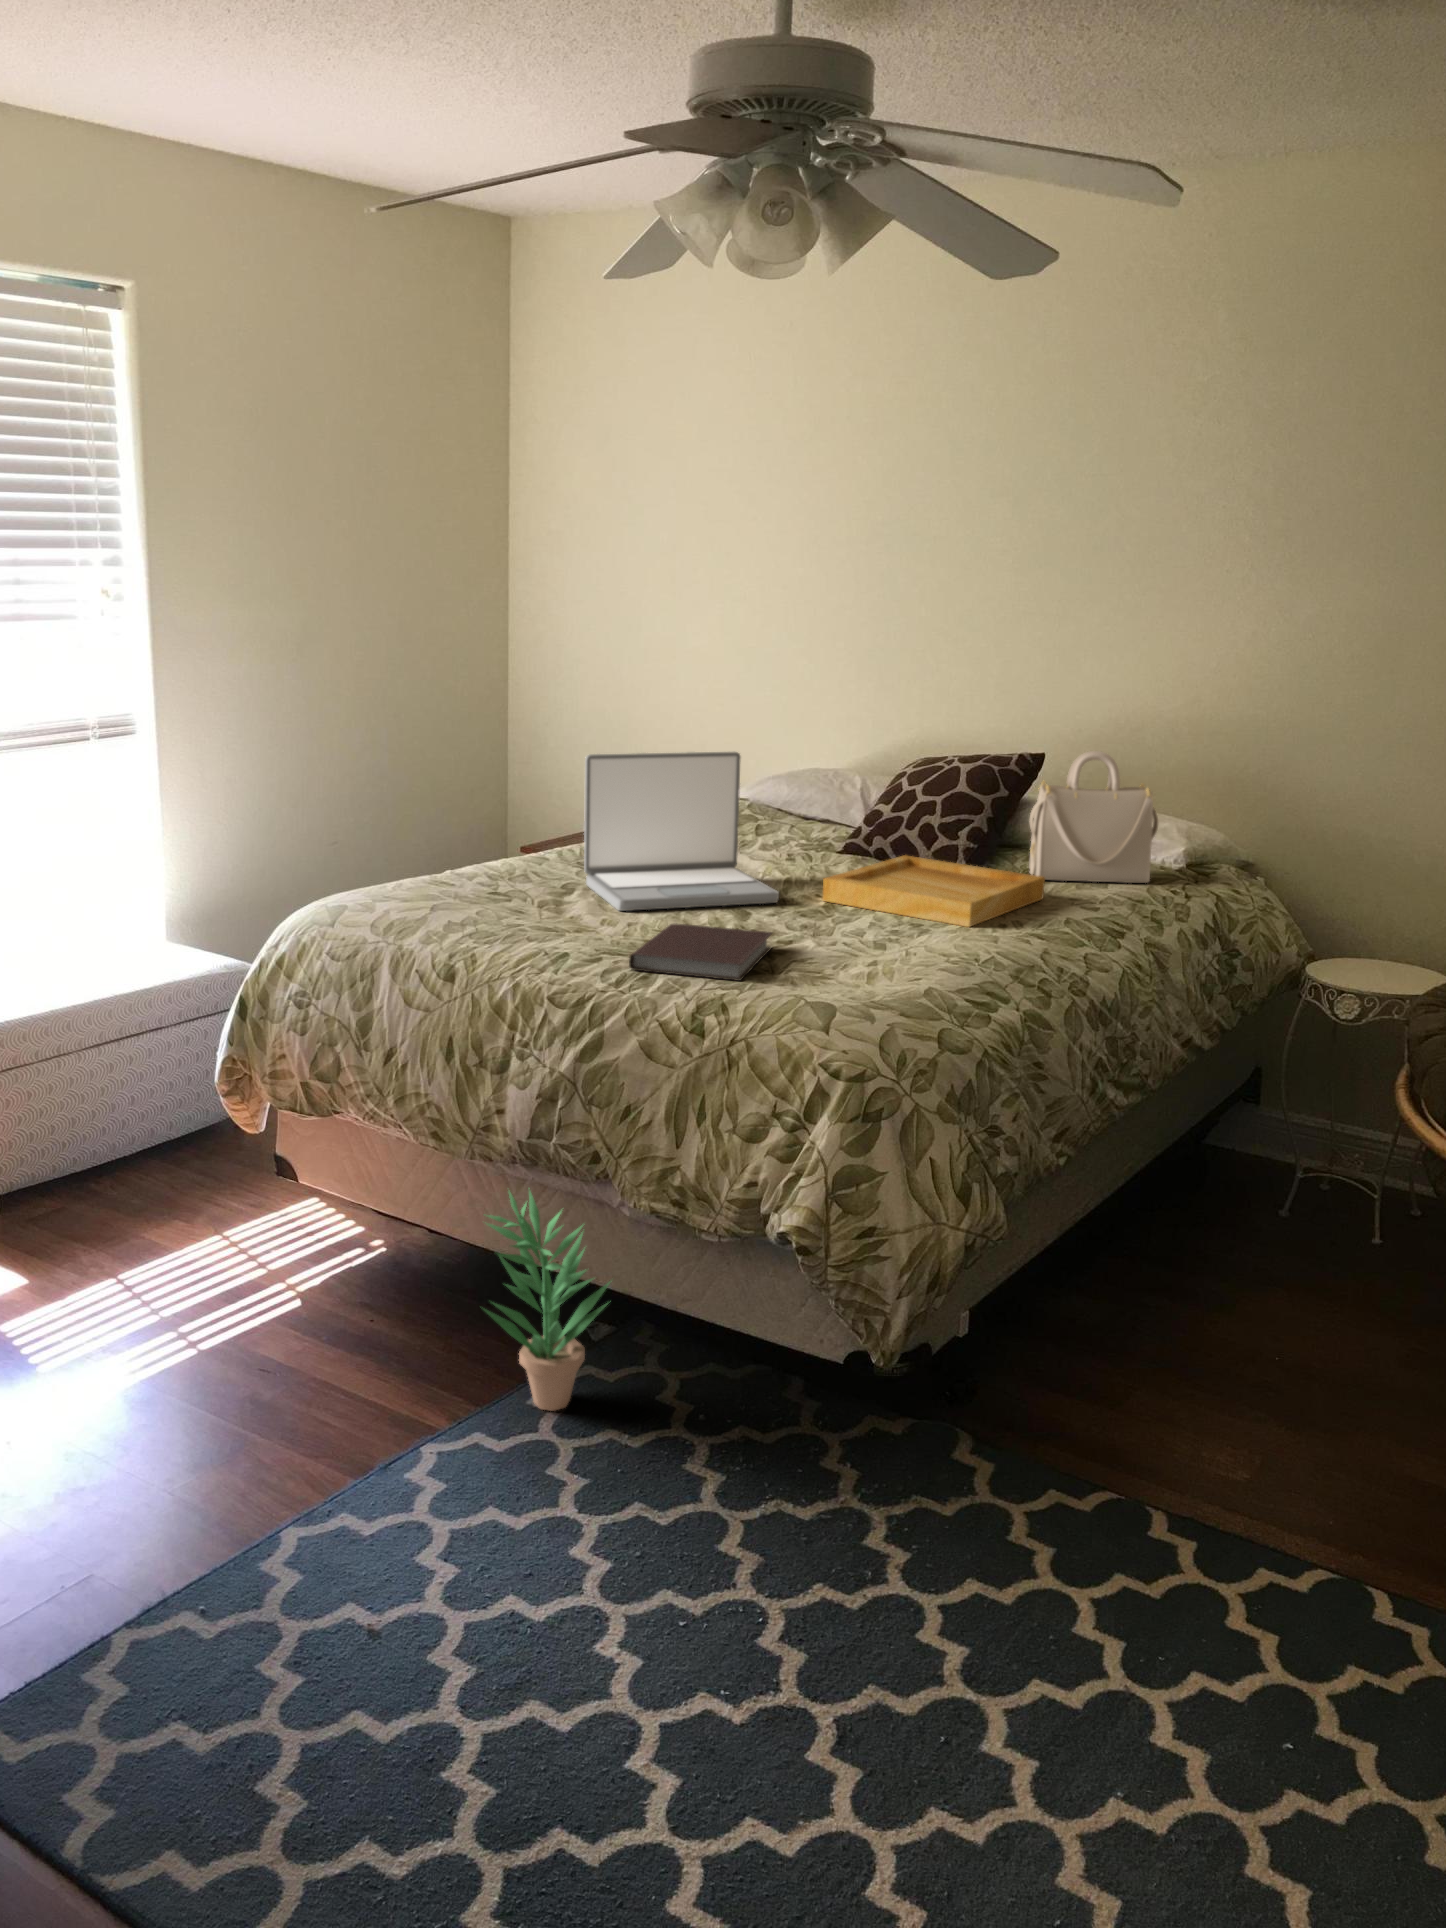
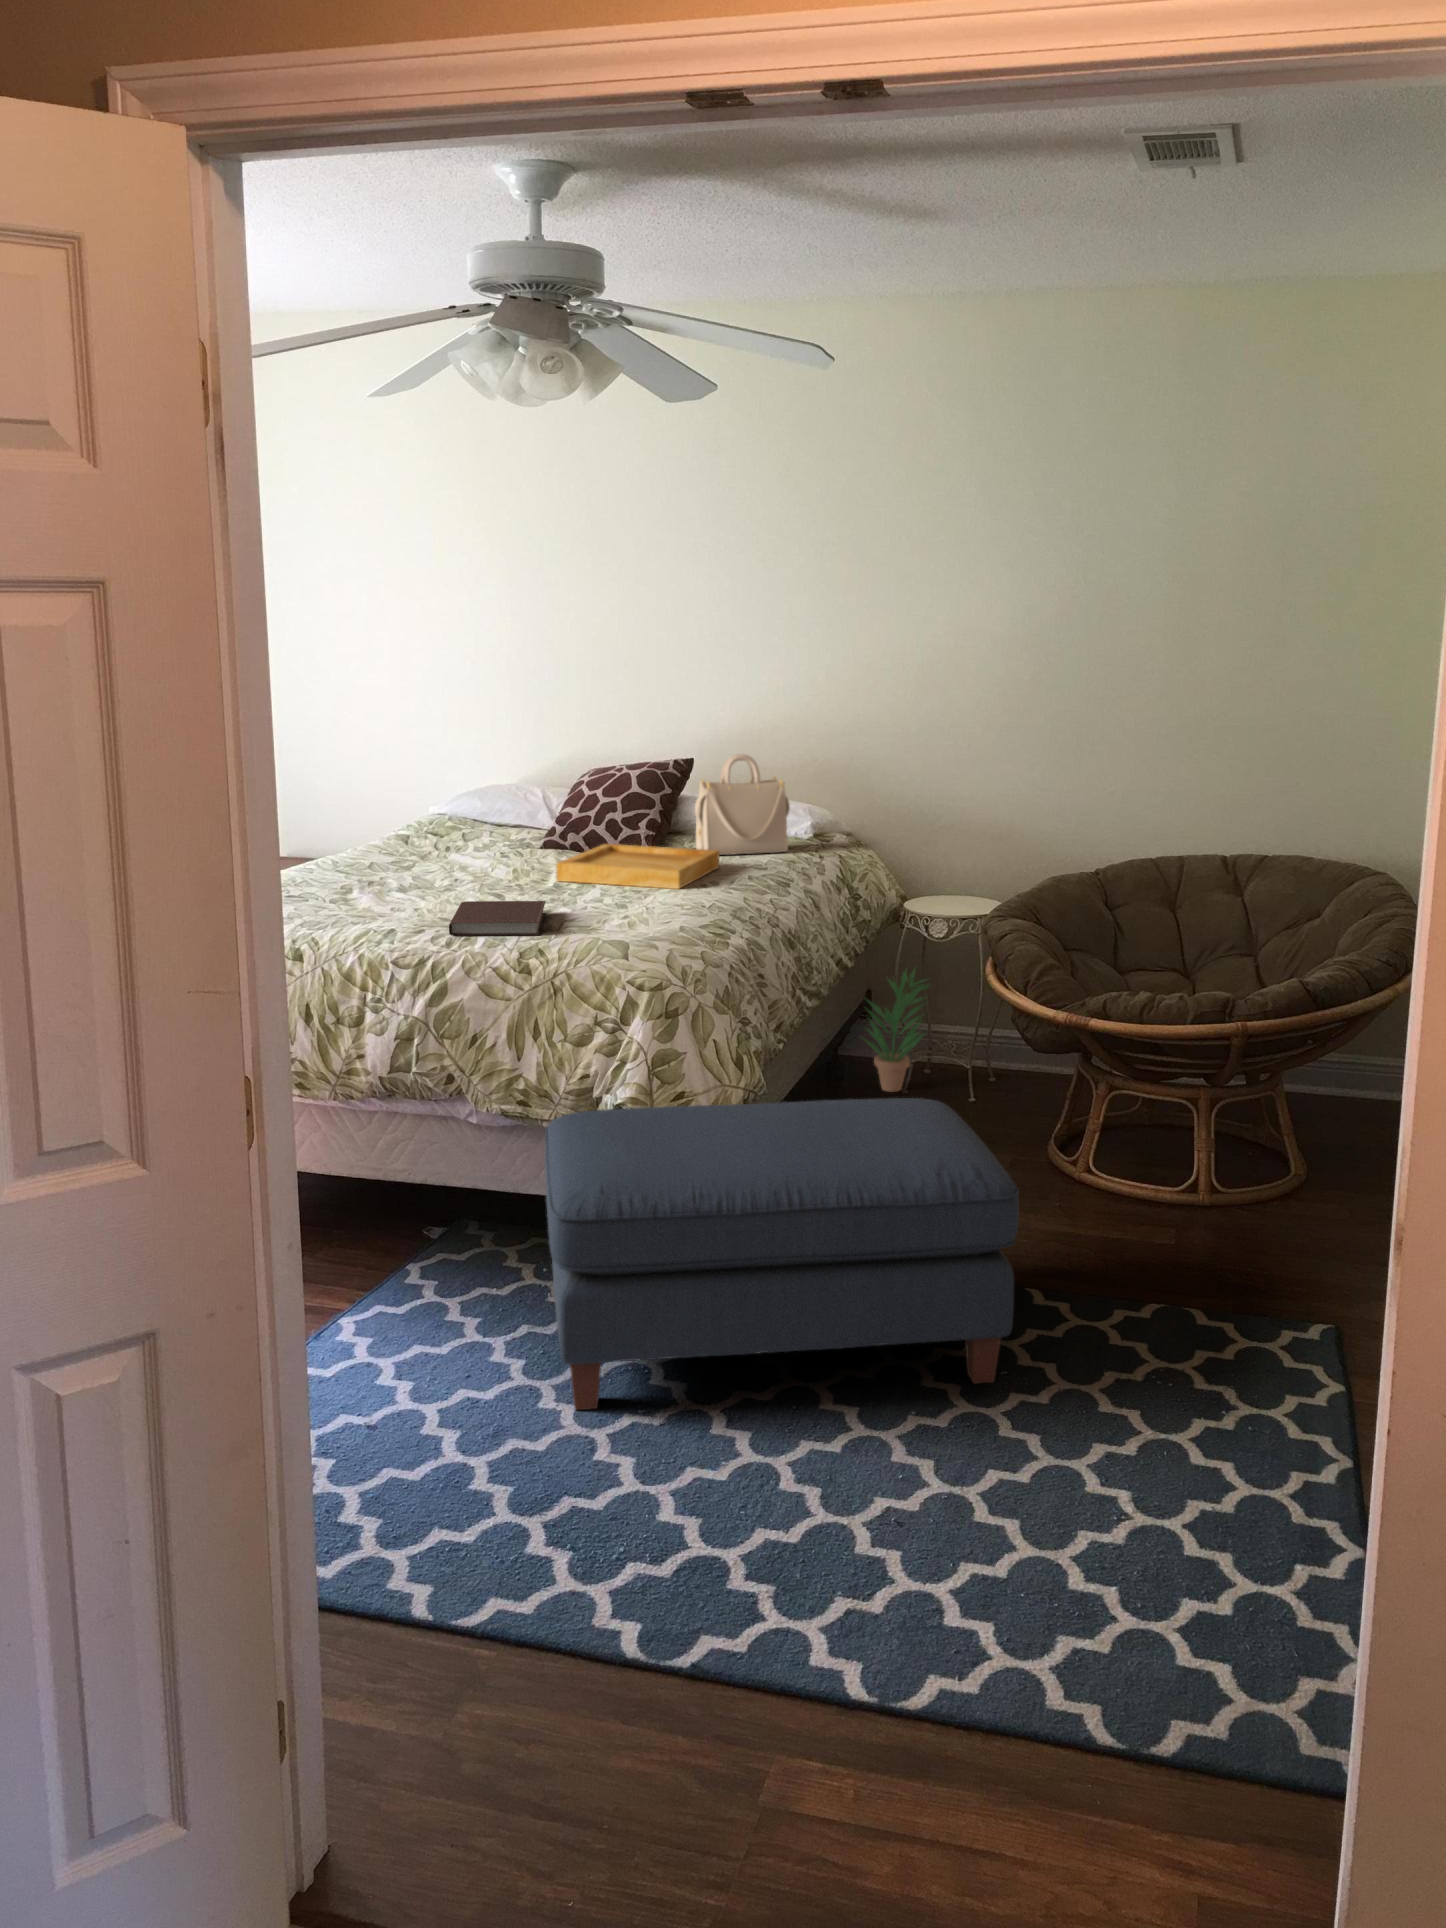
laptop: present [584,752,779,911] -> none [352,768,525,900]
potted plant: present [484,1191,610,1411] -> present [863,969,928,1092]
ottoman: none [618,1232,1328,1761] -> present [545,1098,1019,1410]

